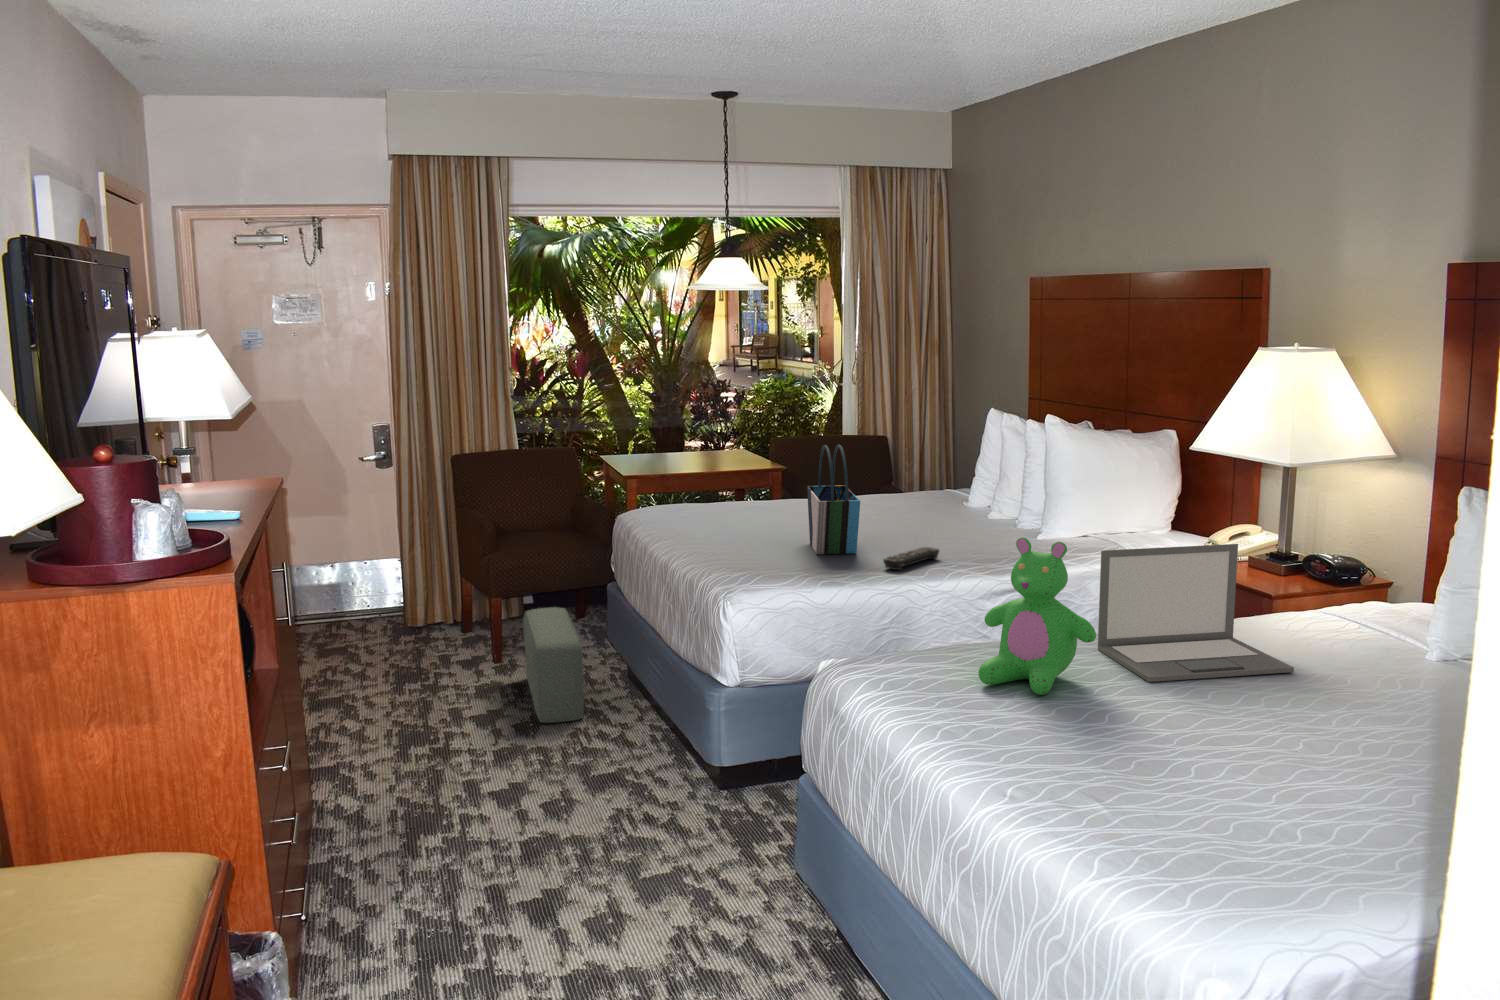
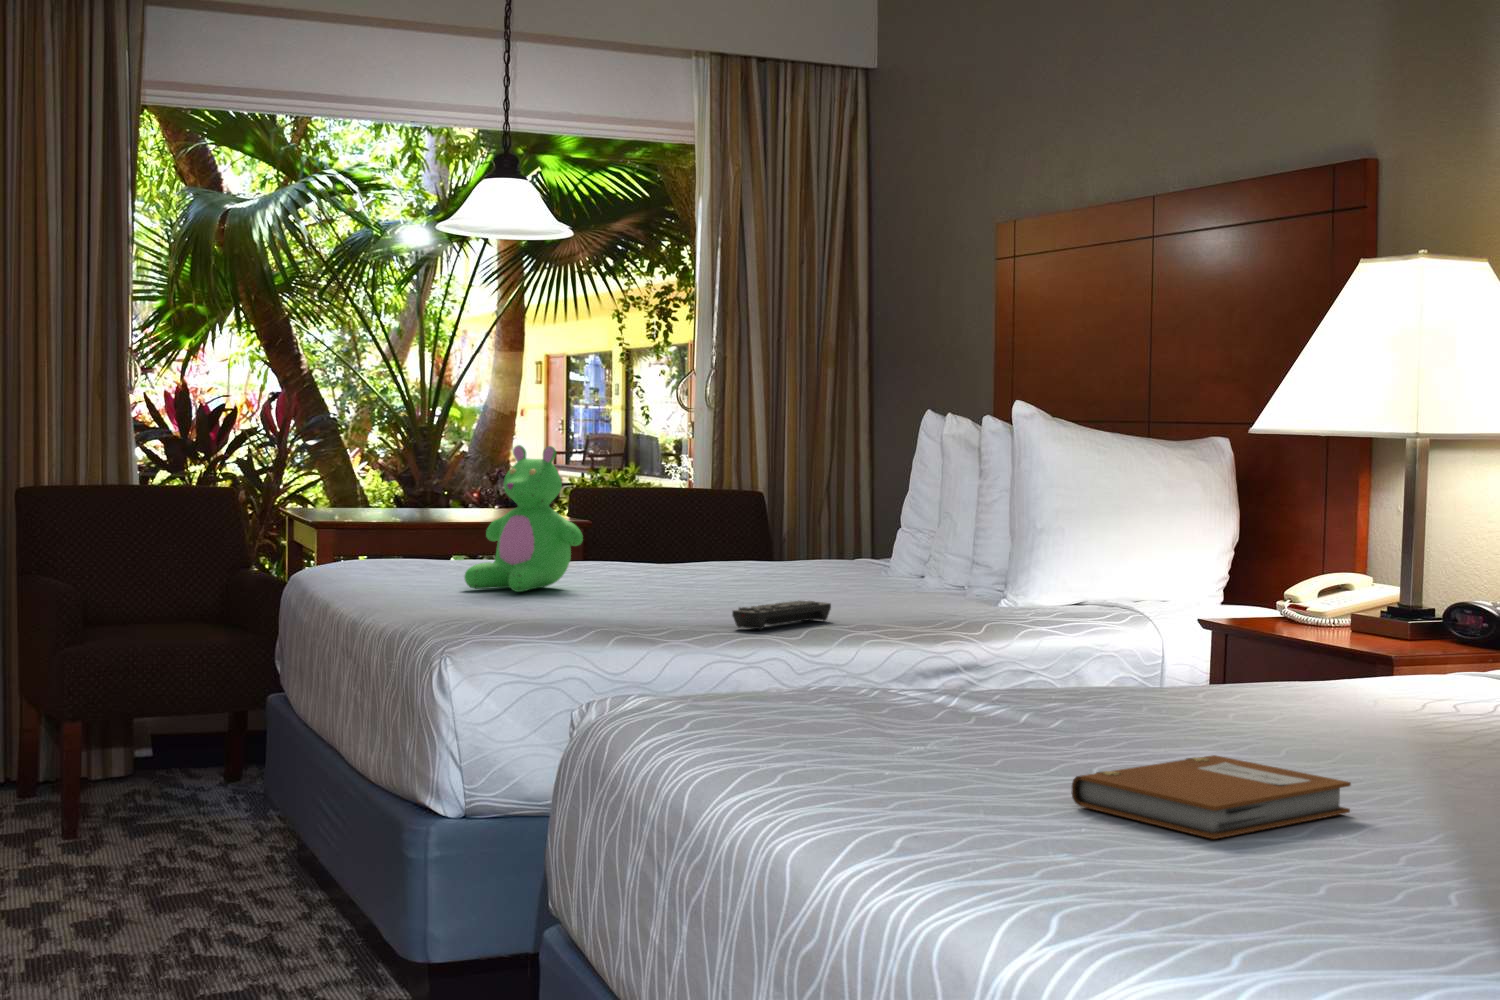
tote bag: present [807,445,860,554] -> none [612,429,697,614]
teddy bear: present [979,537,1096,695] -> present [465,445,583,592]
laptop: present [1098,544,1294,682] -> none [1084,526,1419,736]
pouf: present [523,607,584,723] -> none [113,733,206,921]
notebook: none [1100,716,1257,786] -> present [1072,755,1351,839]

